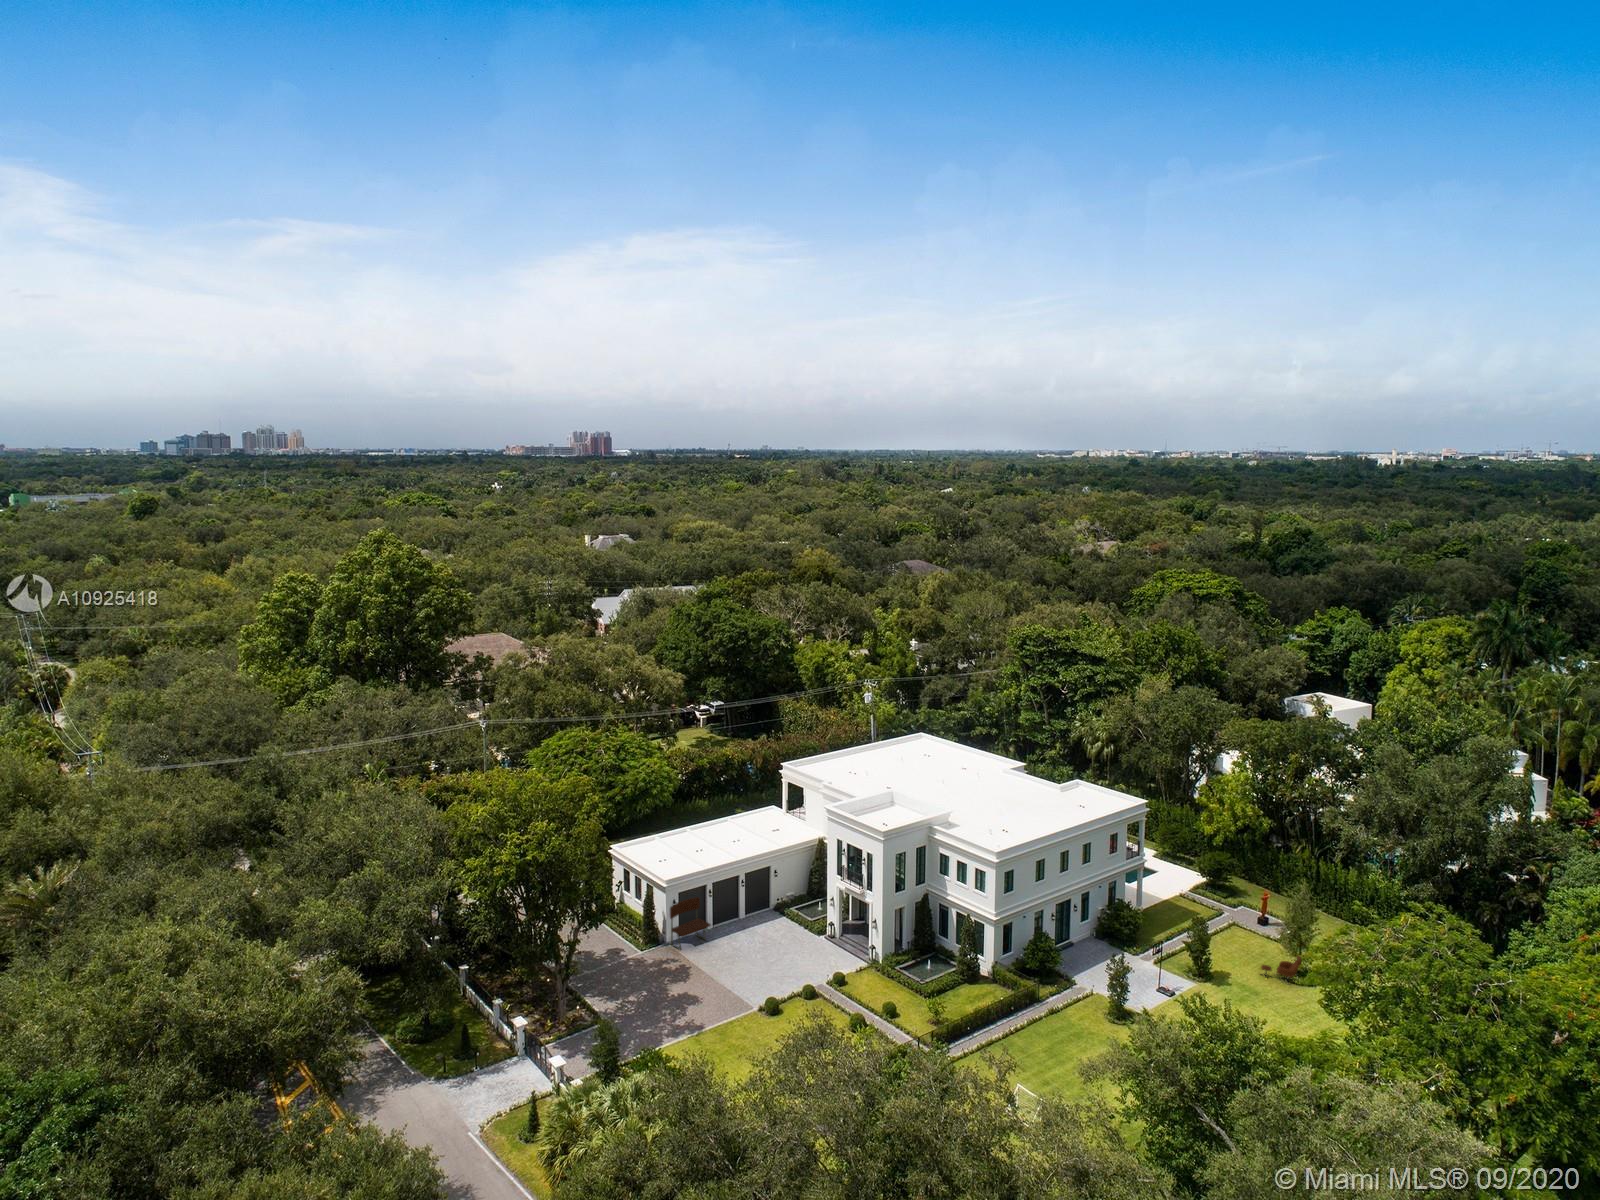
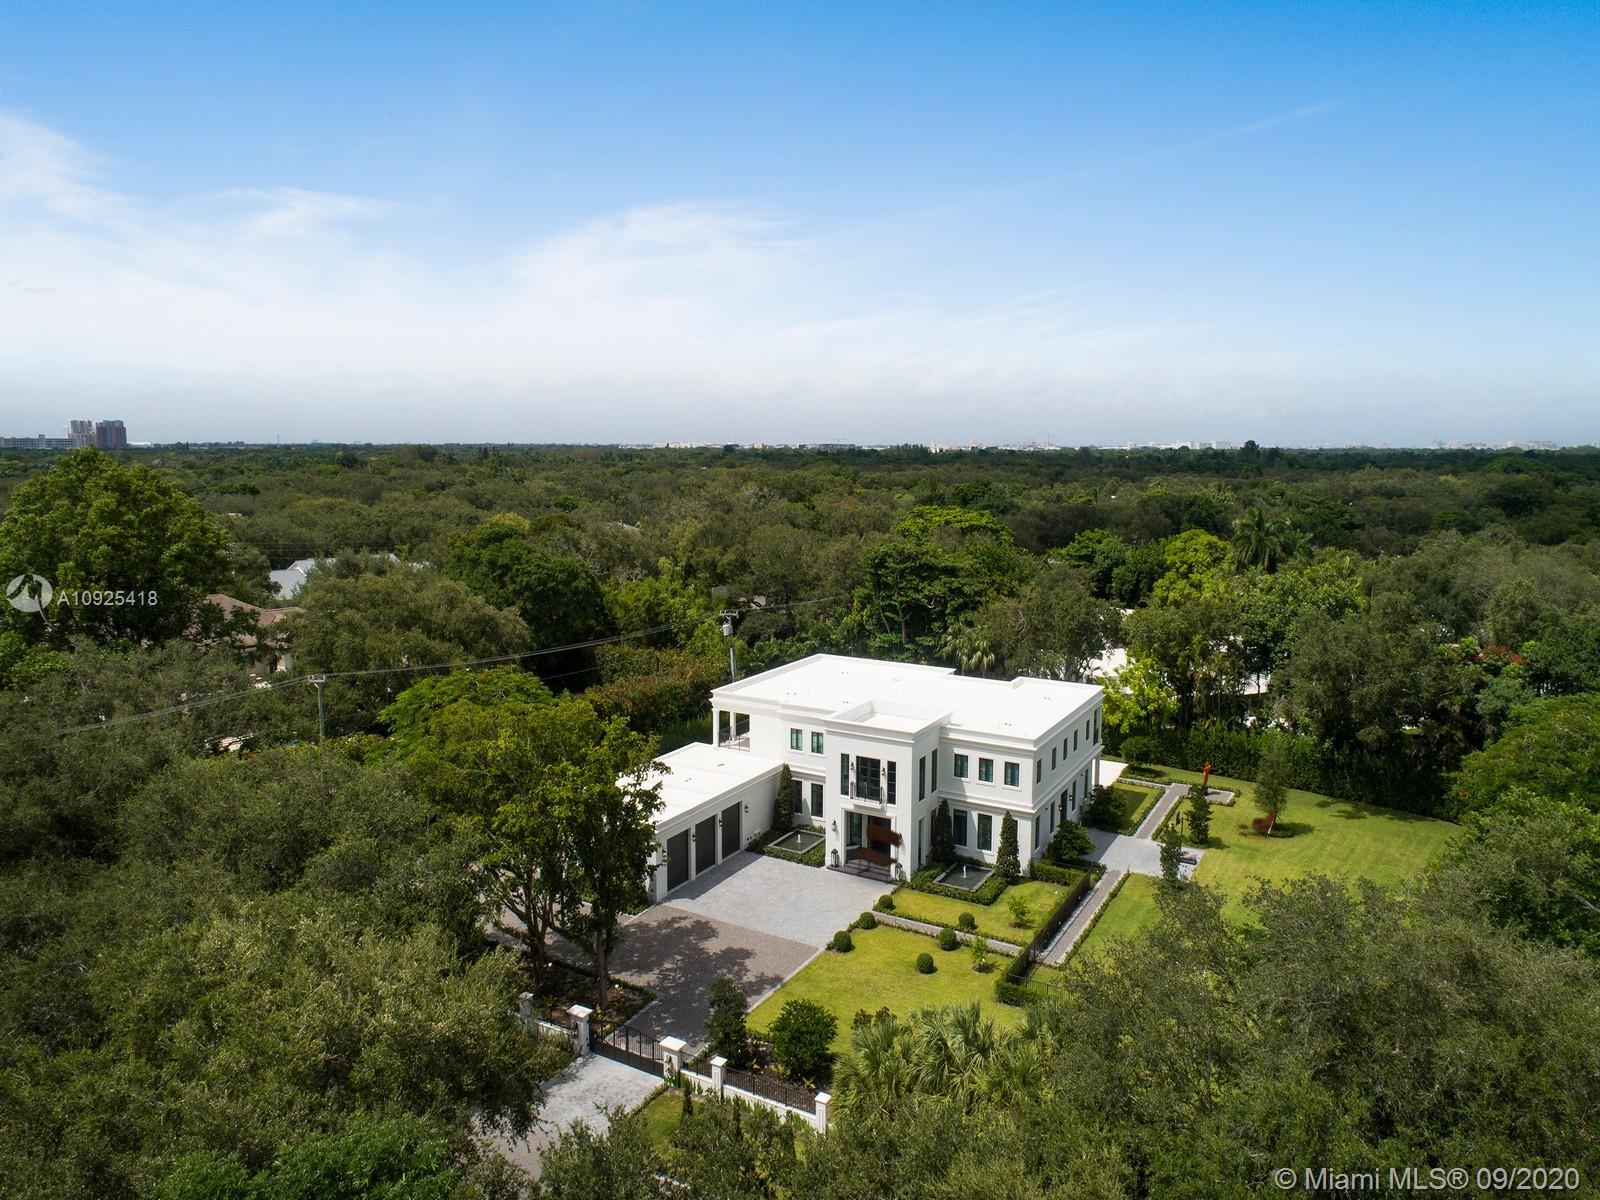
bench: present [670,897,710,950] -> present [853,824,901,884]

